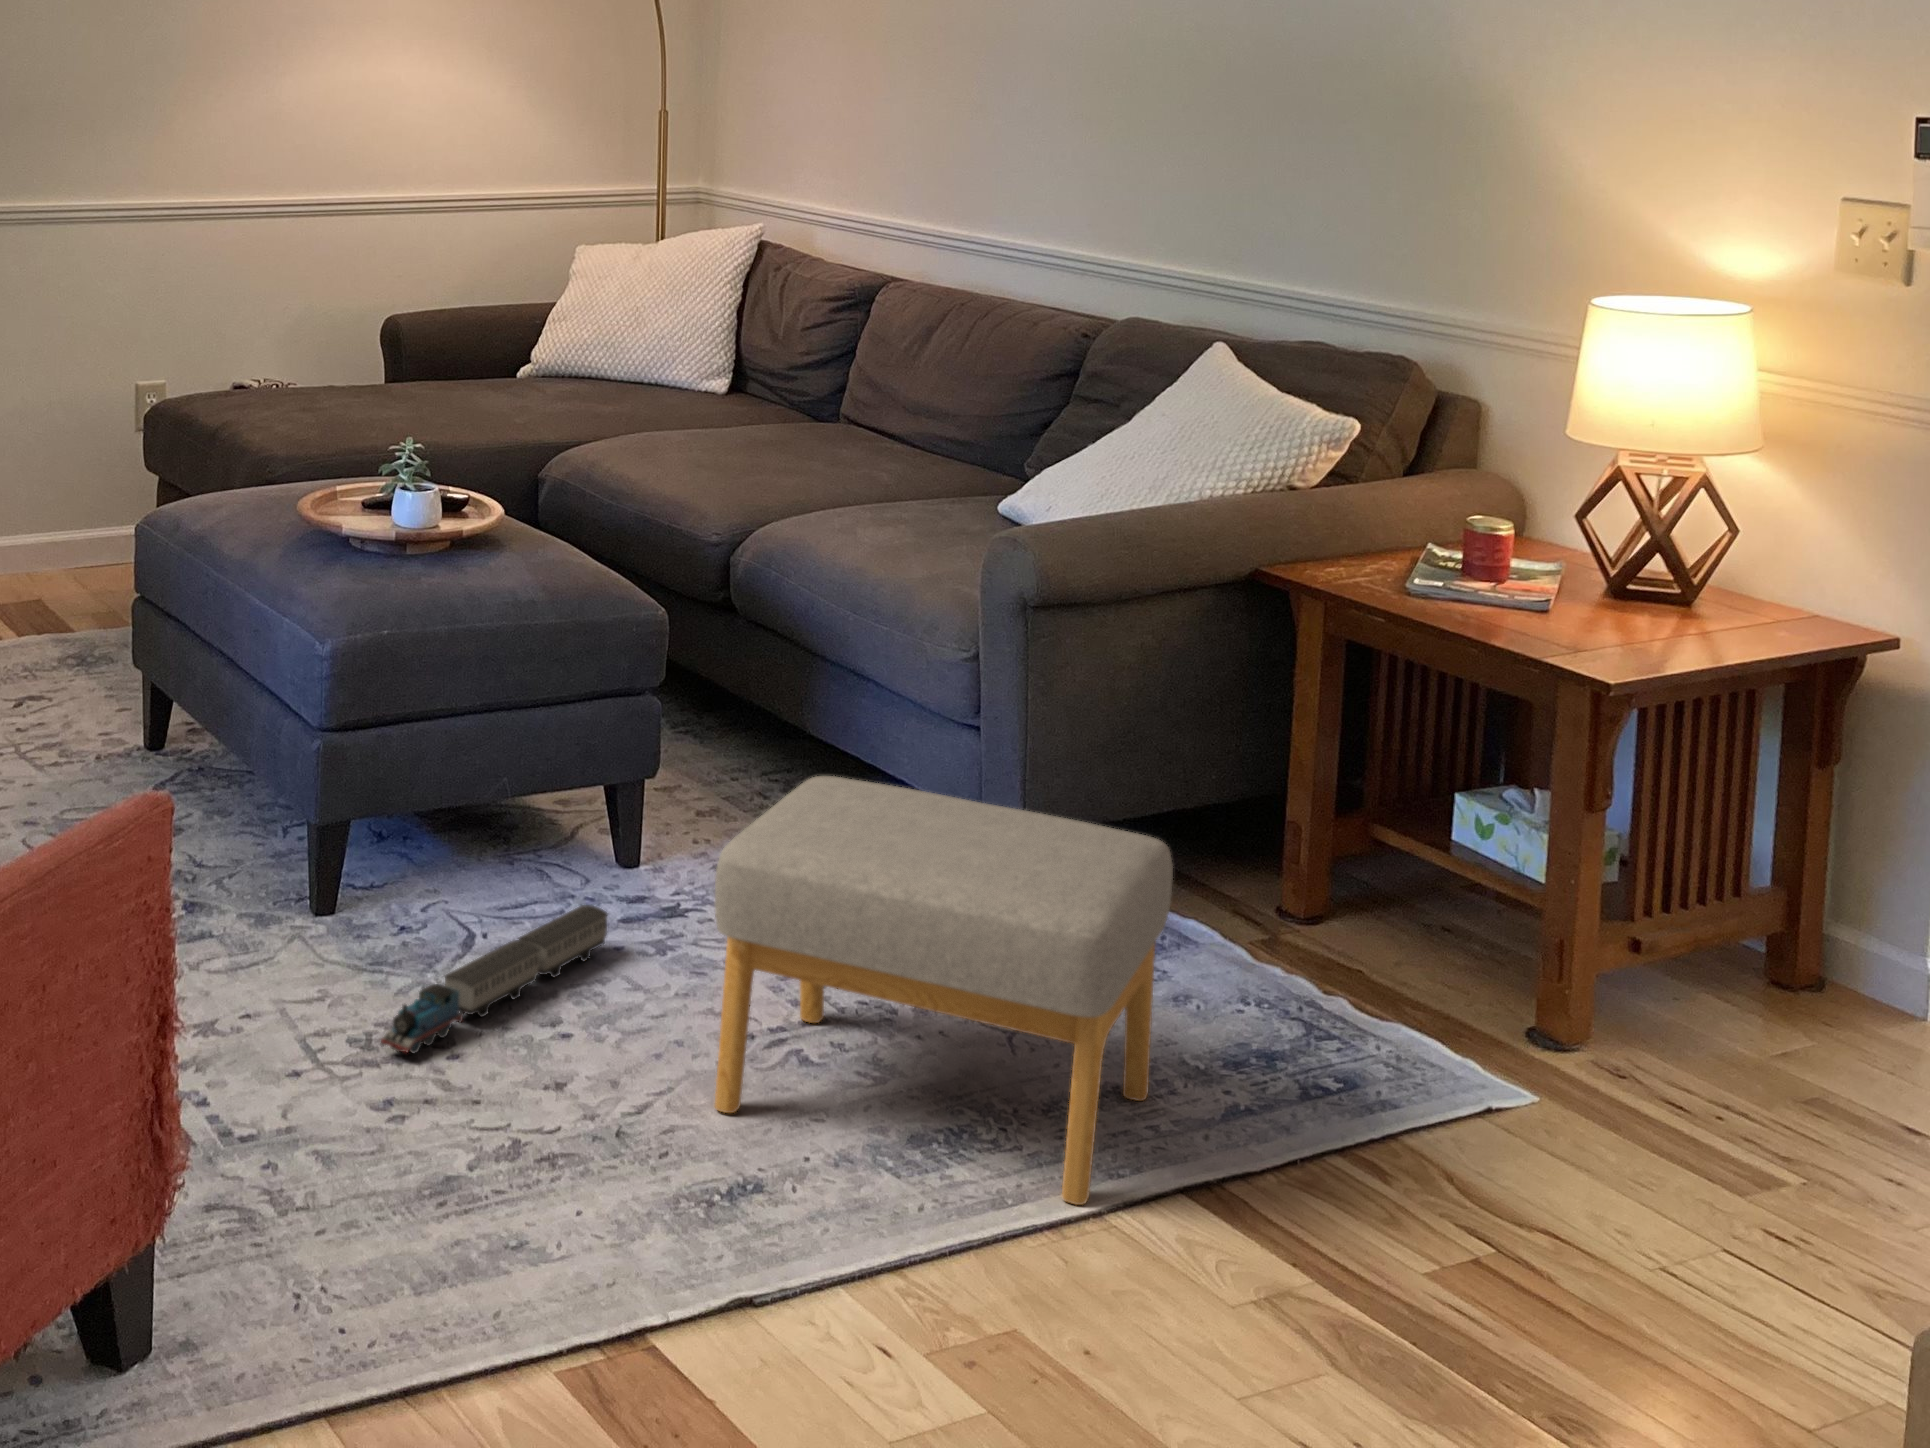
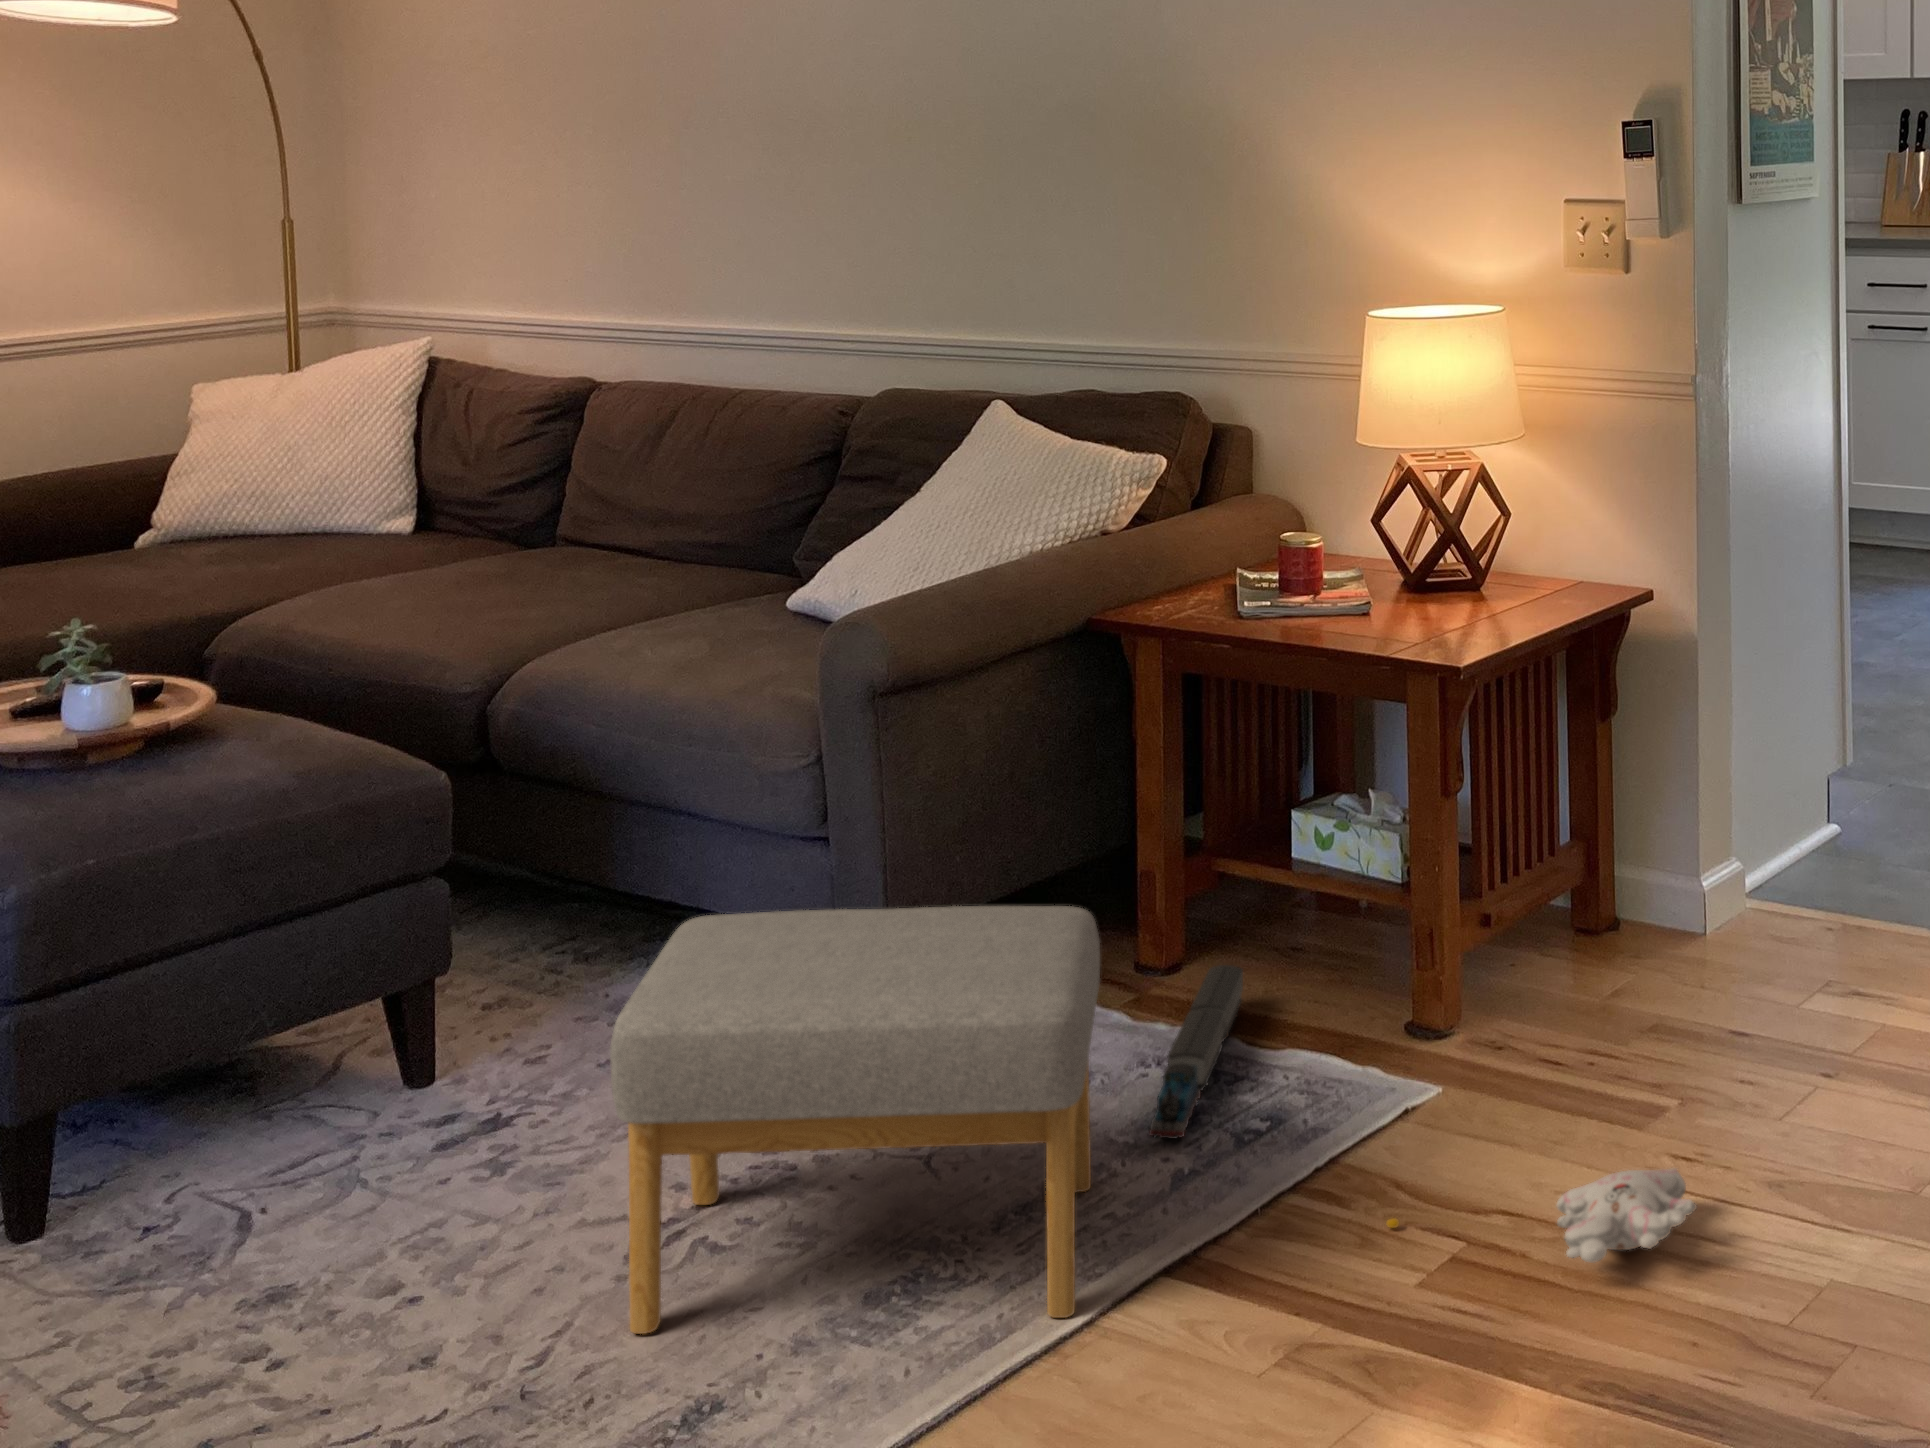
toy train: present [381,905,608,1053] -> present [1149,965,1243,1139]
plush toy: none [1419,1208,1759,1316] -> present [1386,1168,1697,1263]

